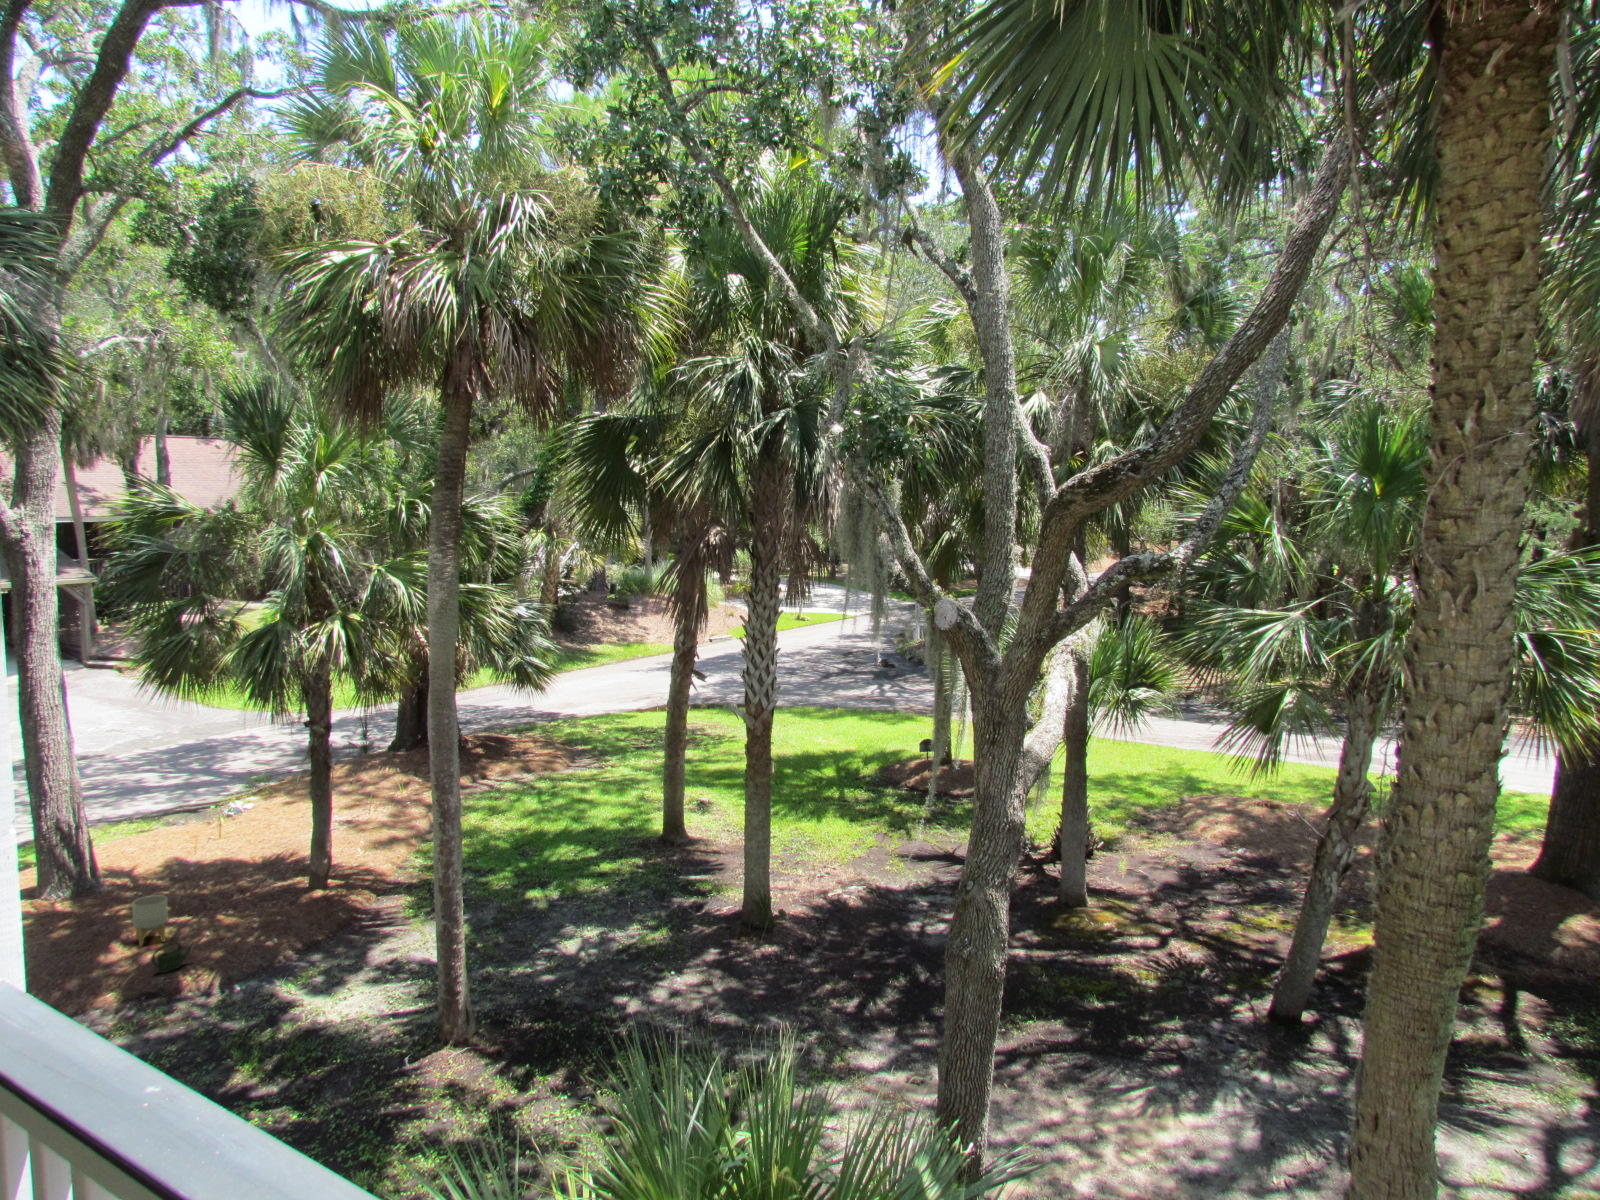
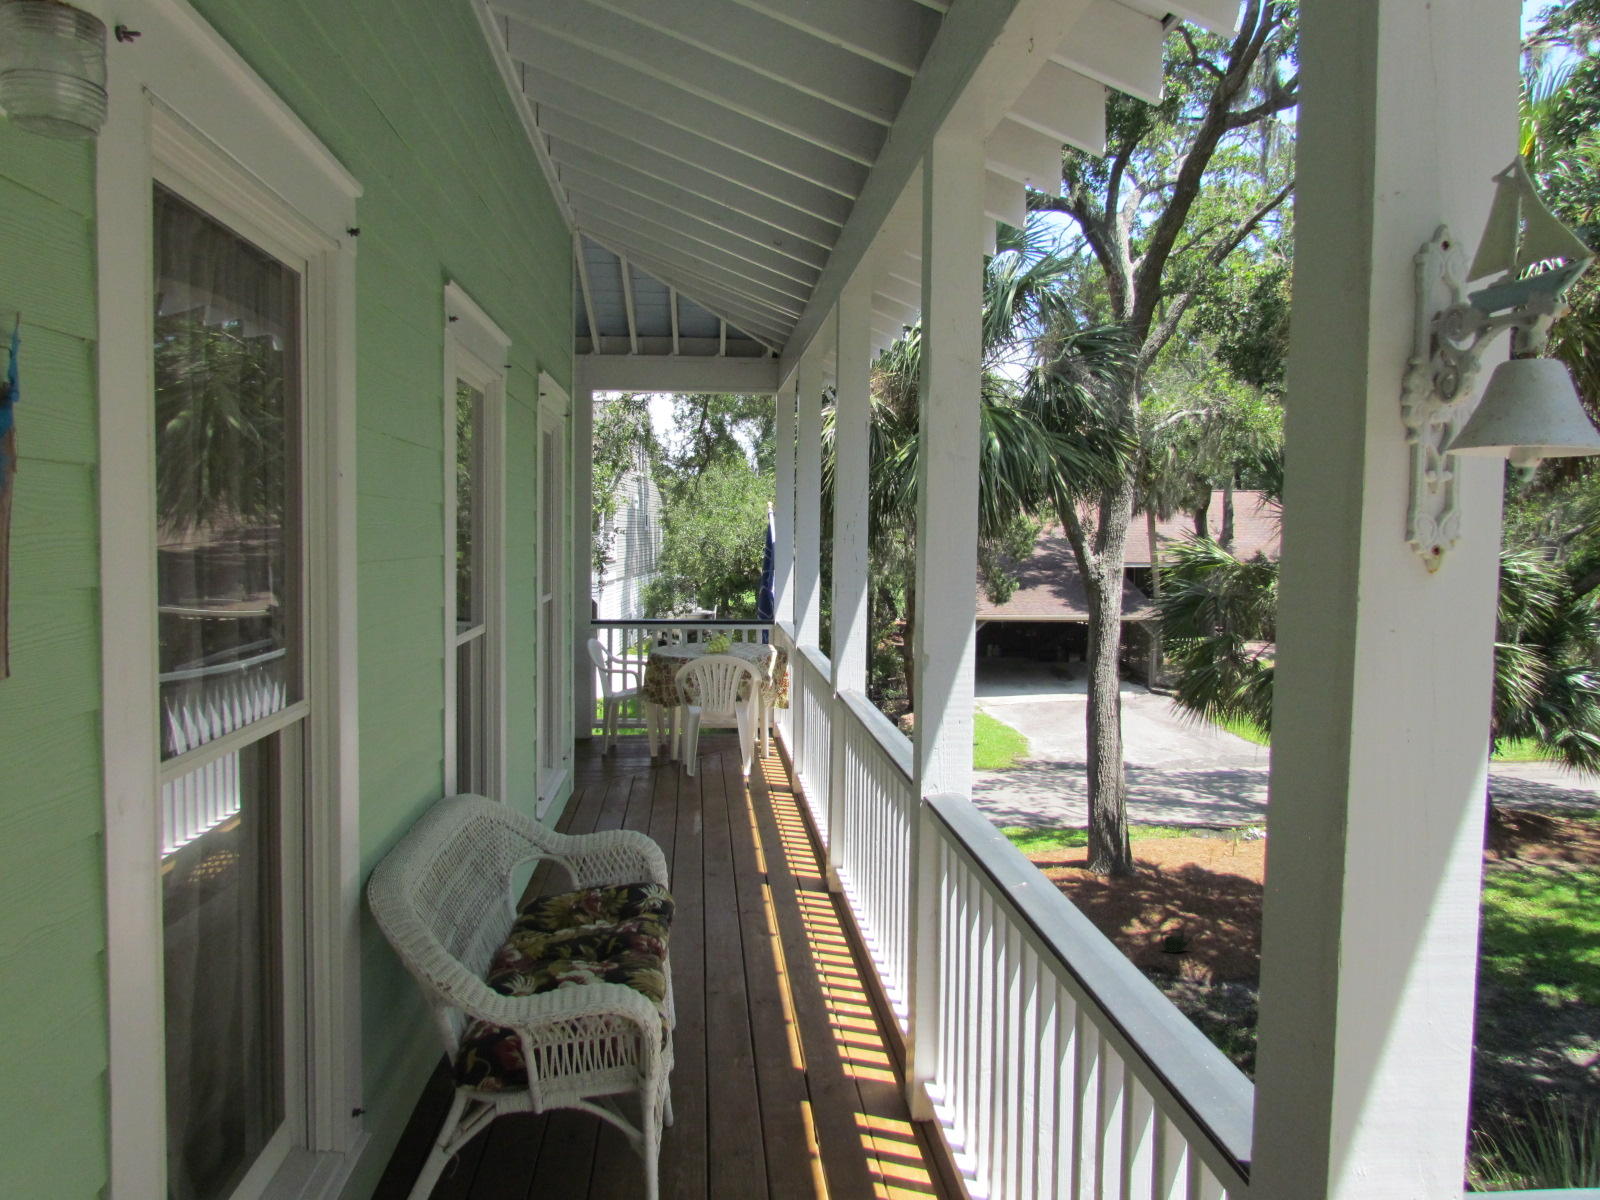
planter: present [132,895,168,946] -> none [1151,886,1178,928]

